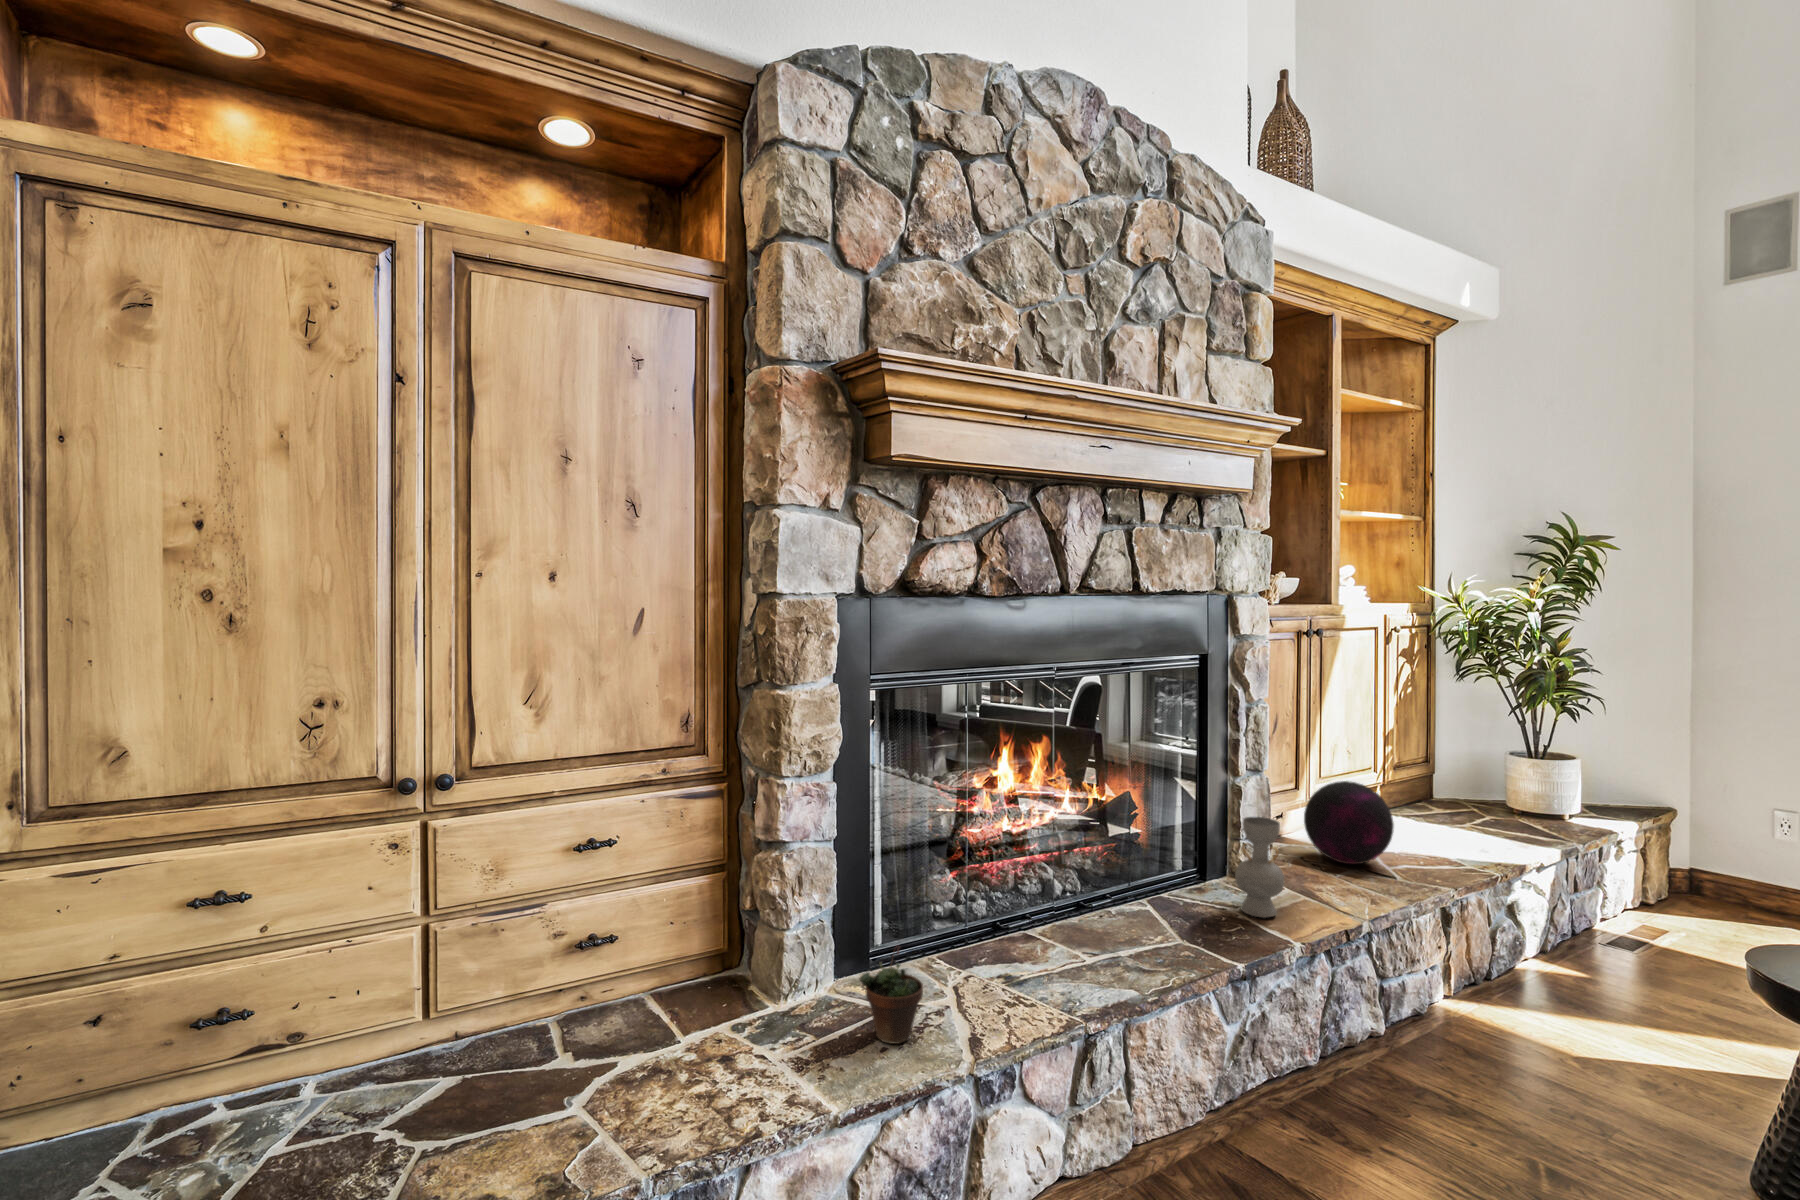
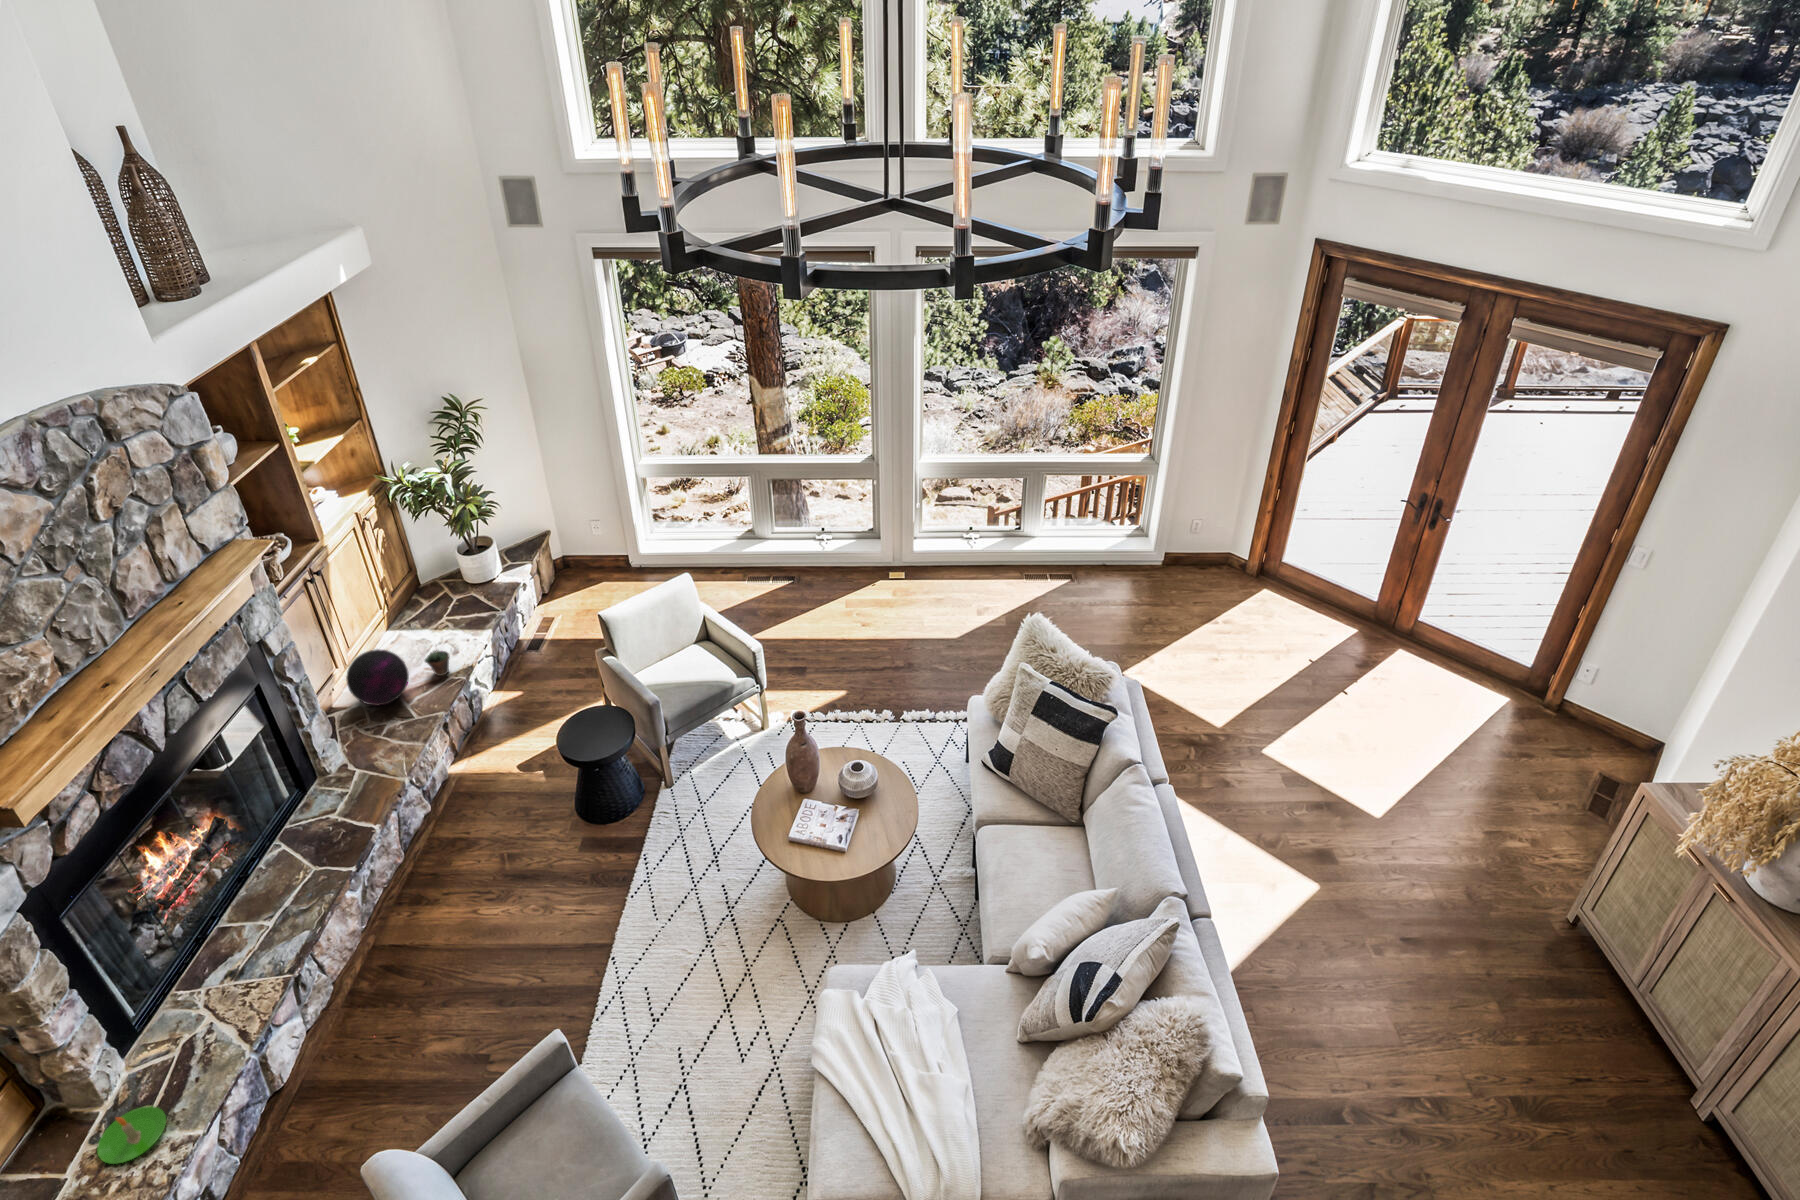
decorative vase: present [1235,817,1284,918] -> none [321,750,362,809]
succulent plant: present [860,946,923,1044] -> present [425,650,450,676]
candle: none [720,990,821,1074] -> present [97,1106,166,1164]

